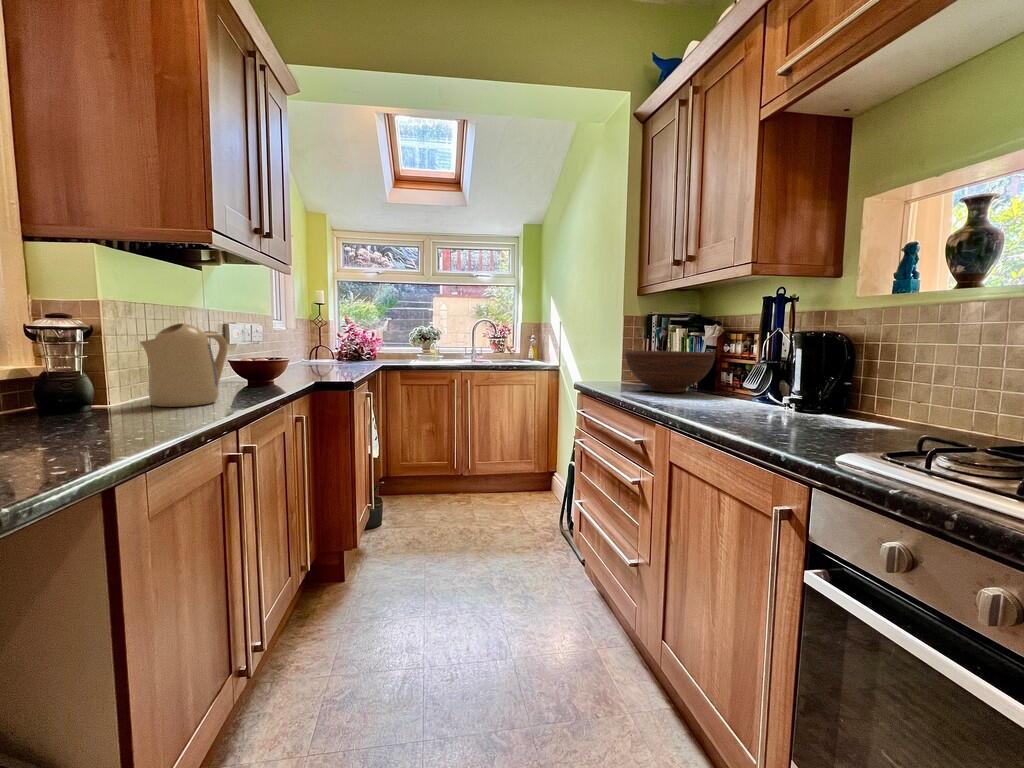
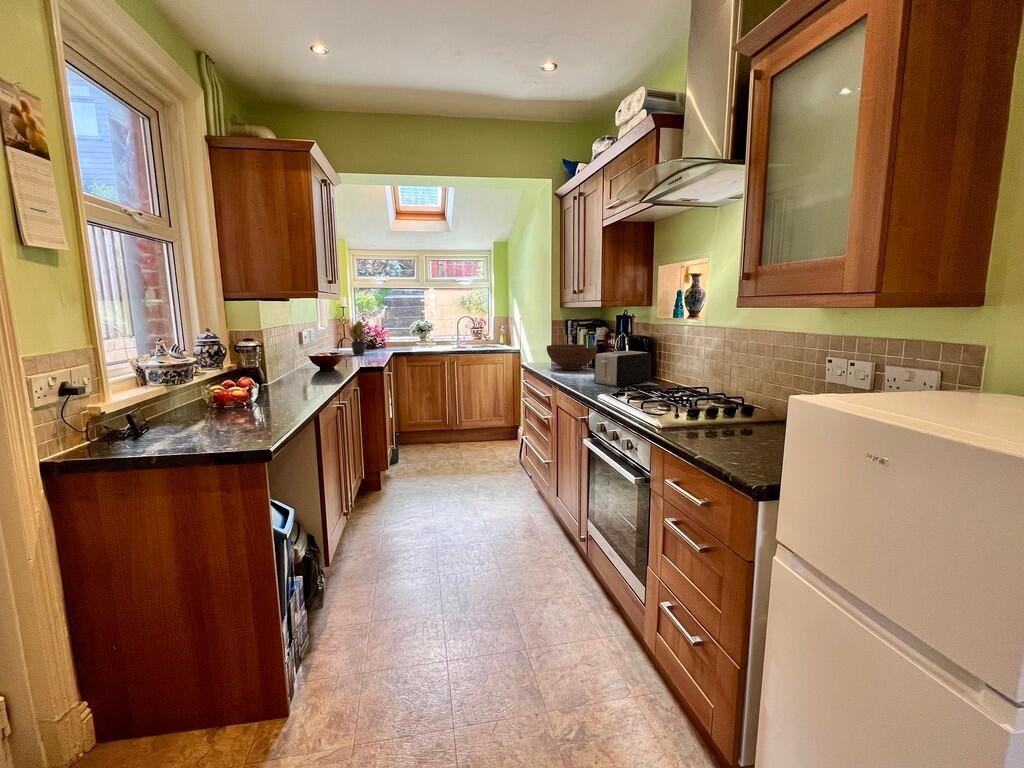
potted plant: none [311,310,351,367] -> present [347,320,367,356]
kettle: present [140,323,227,407] -> none [286,342,322,385]
toaster: none [752,356,866,425] -> present [594,351,651,386]

